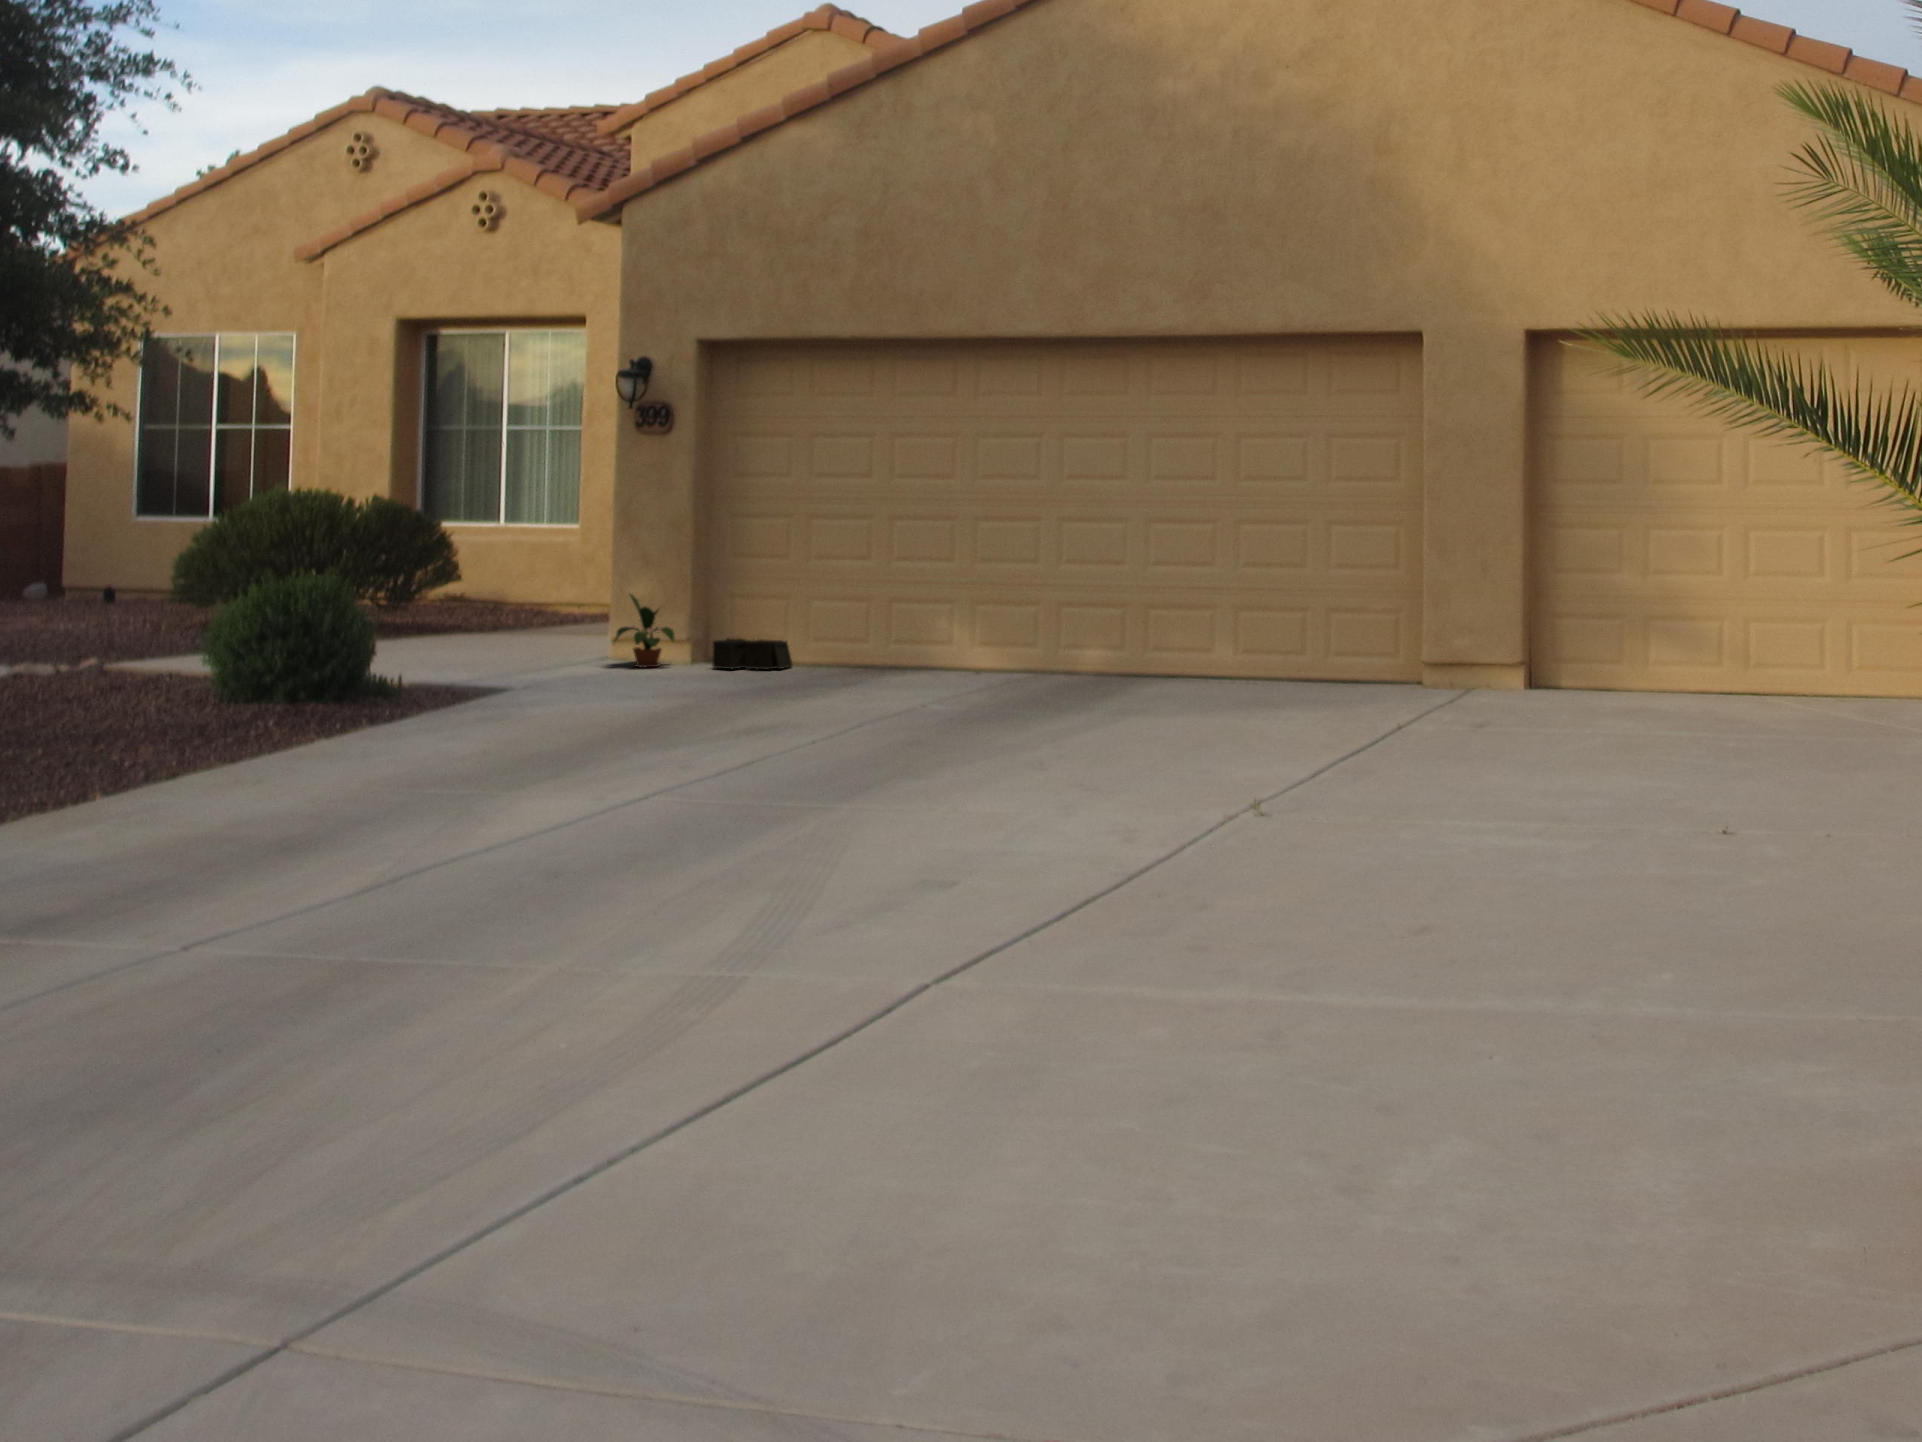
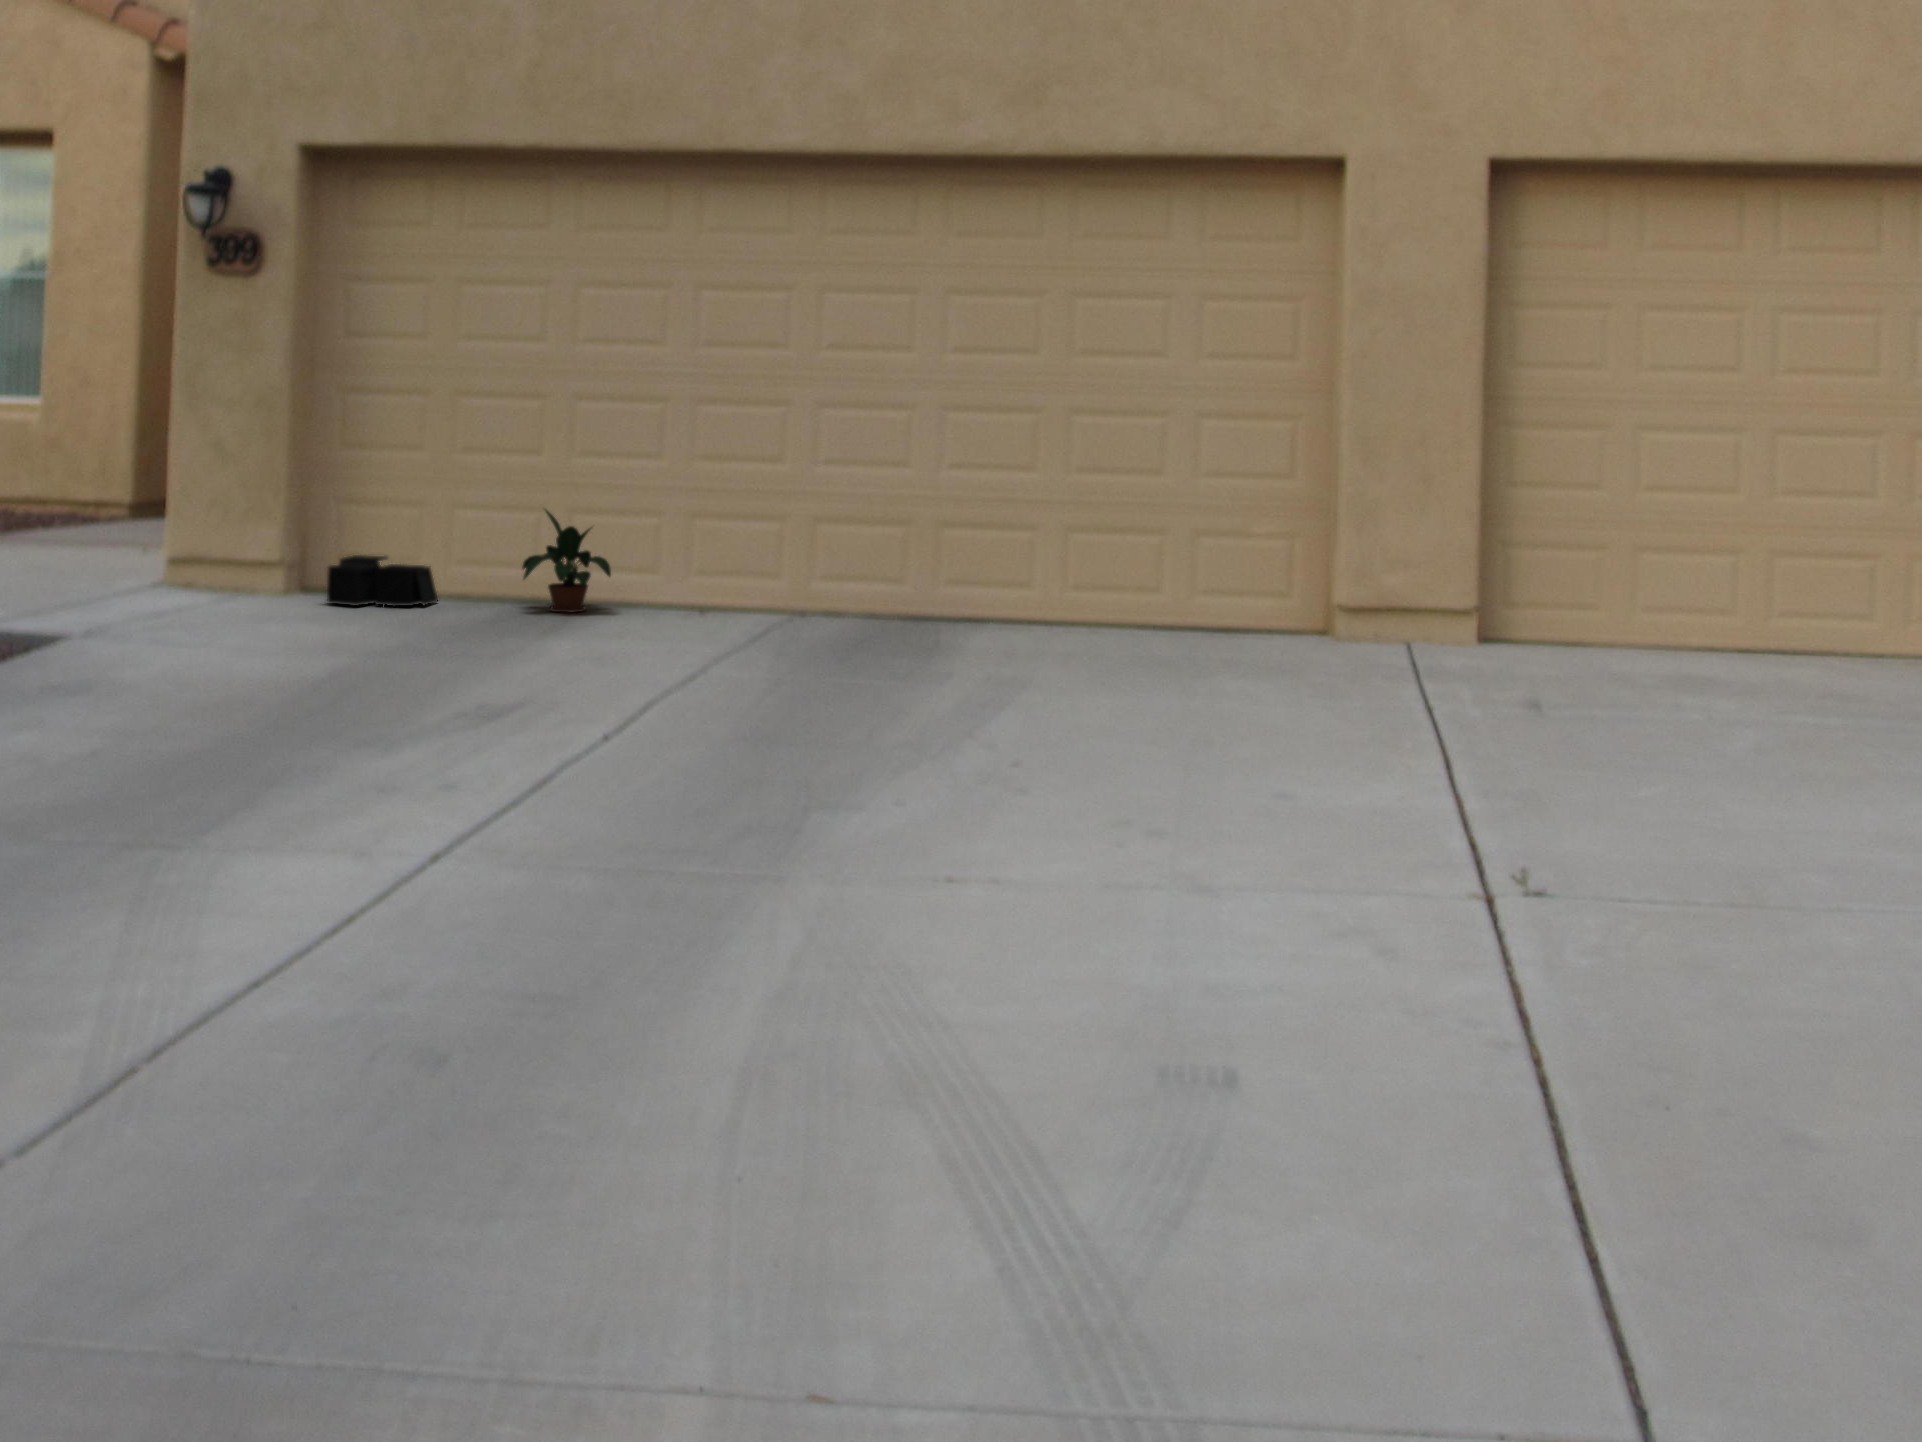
potted plant: present [615,594,675,667] -> present [522,510,611,612]

